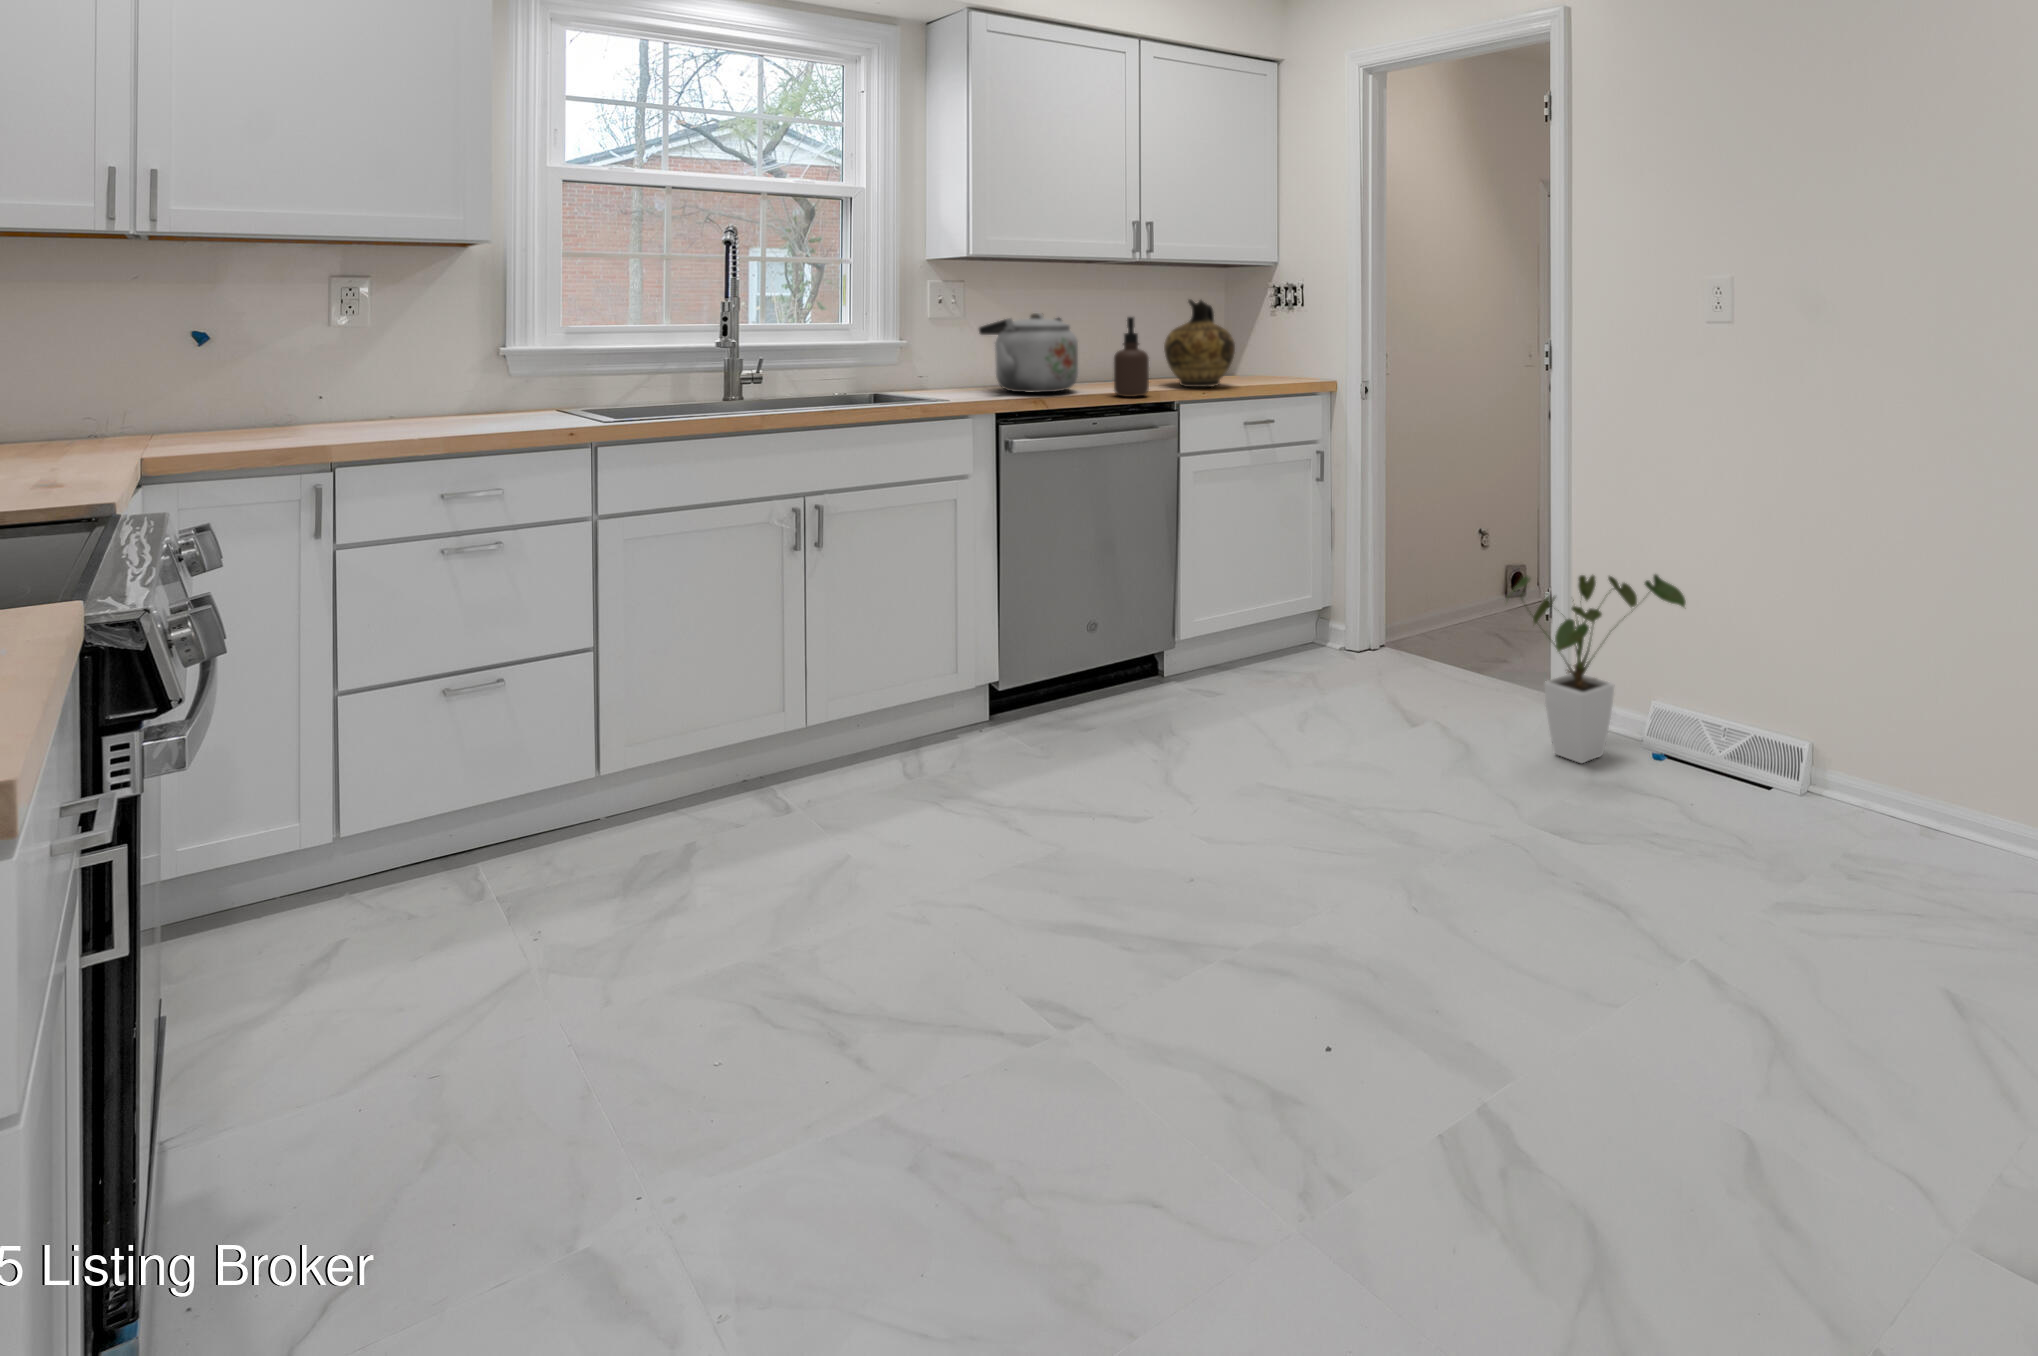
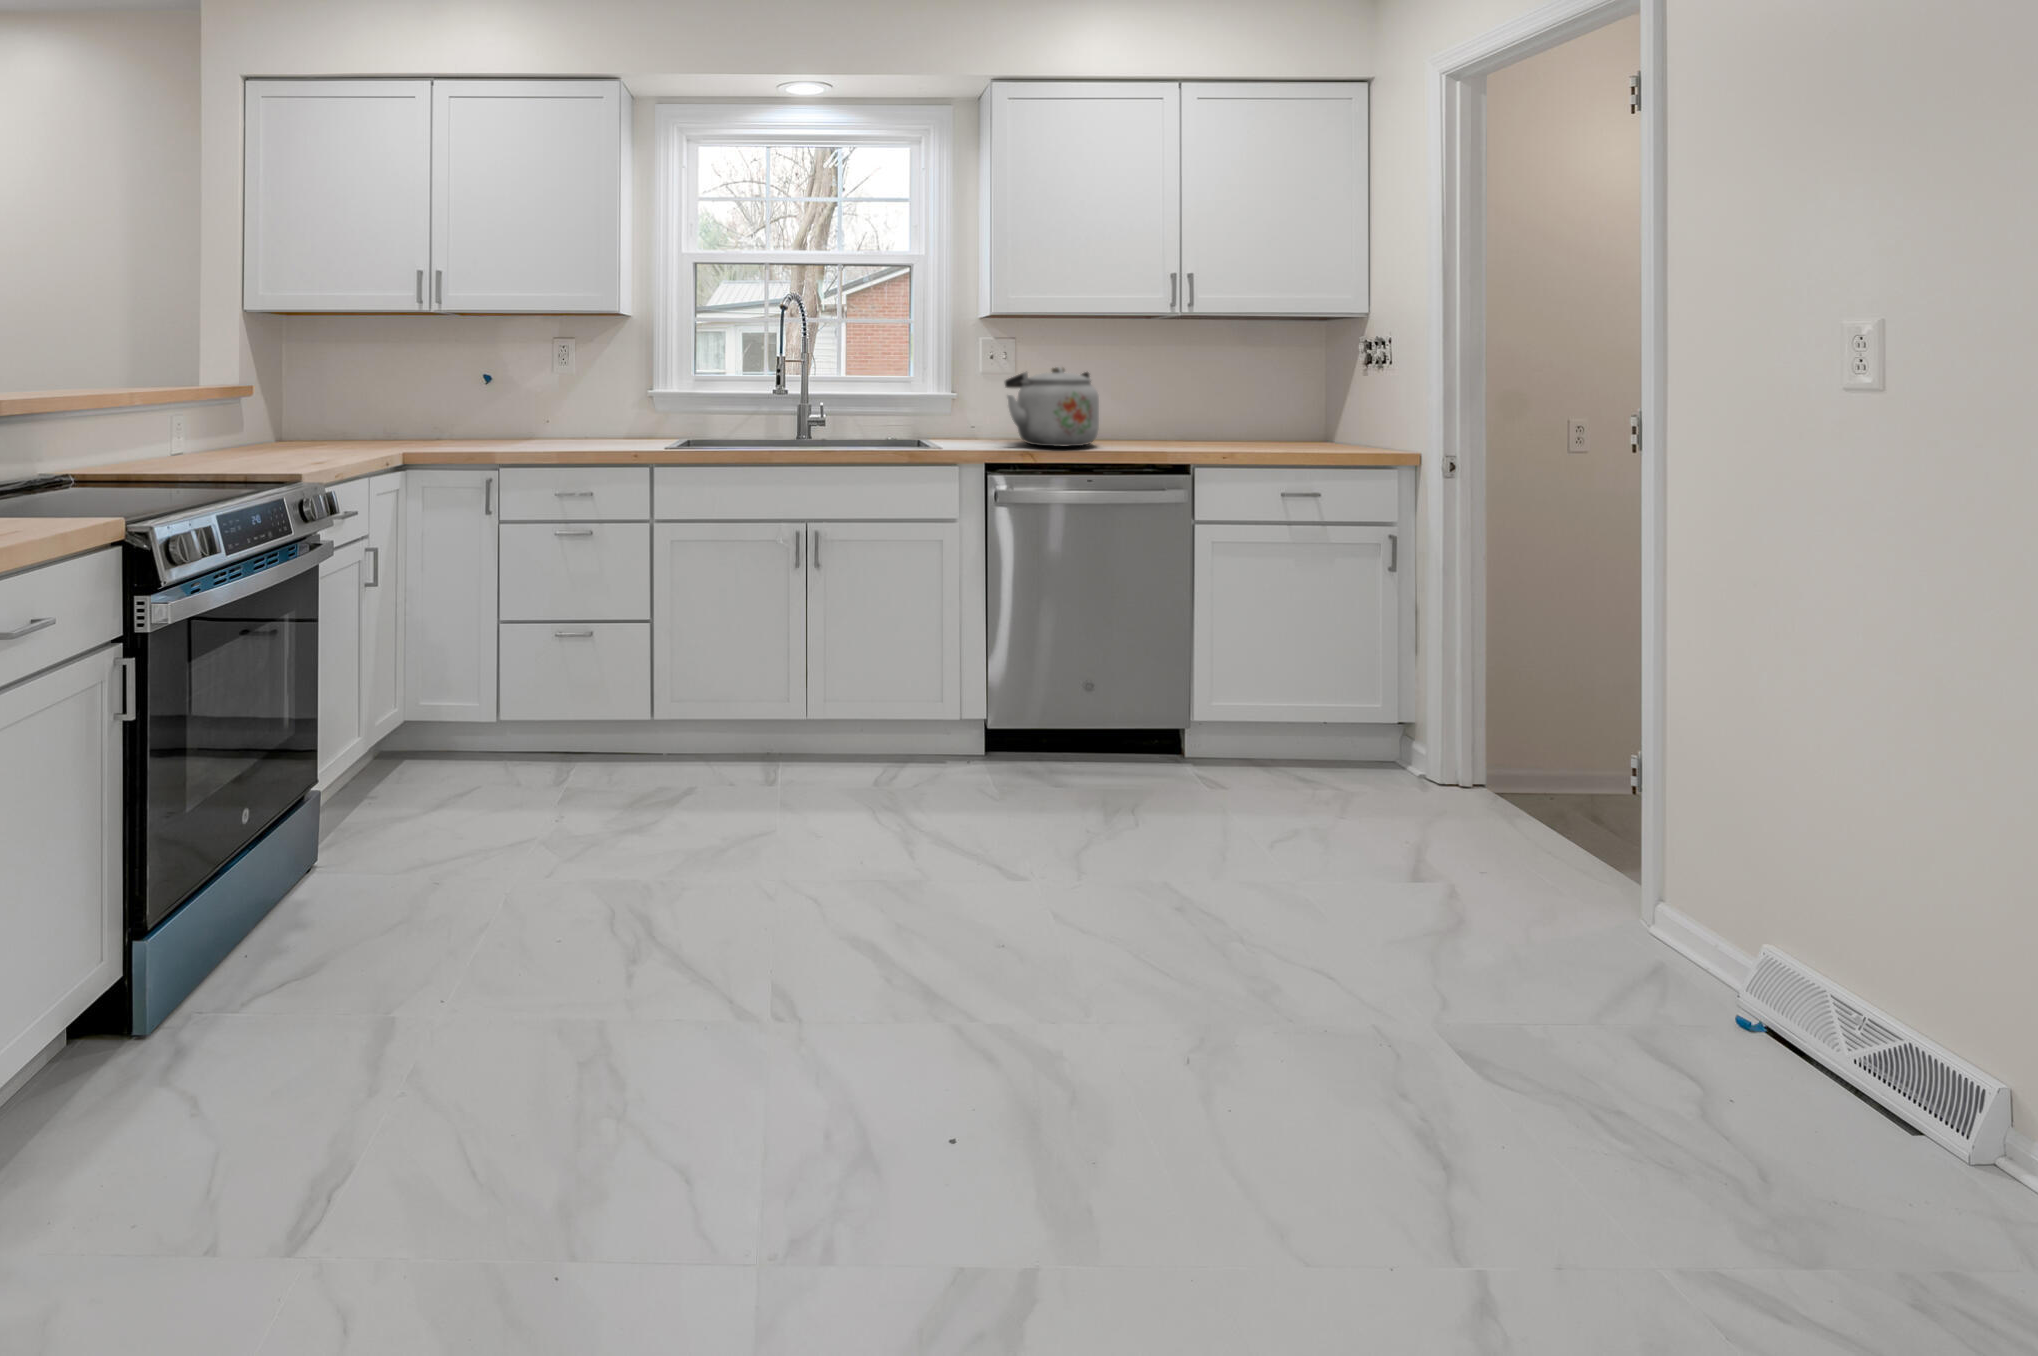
ceramic jug: present [1164,300,1235,387] -> none [1204,353,1287,450]
soap dispenser: present [1114,317,1149,397] -> none [1123,371,1161,455]
house plant: present [1508,574,1686,763] -> none [1464,713,1772,990]

